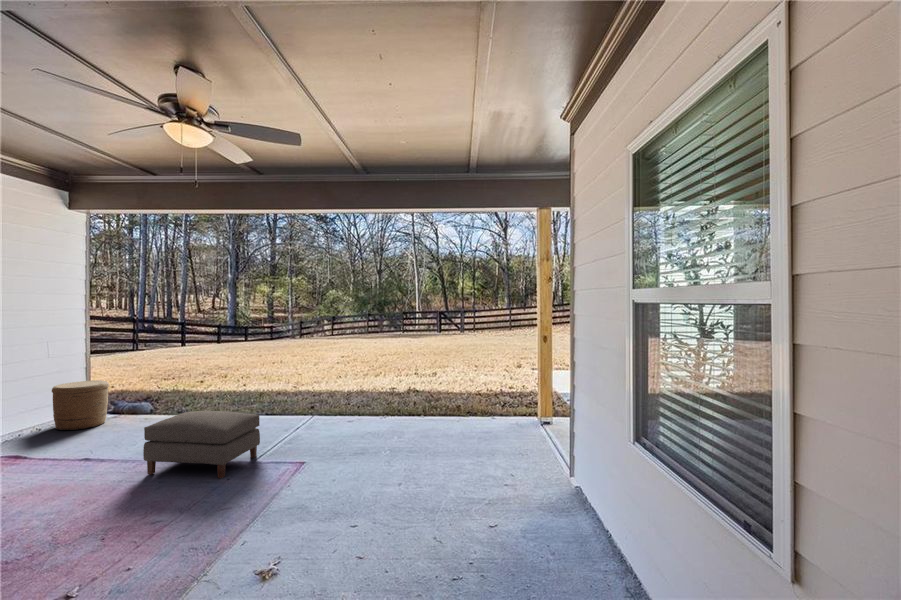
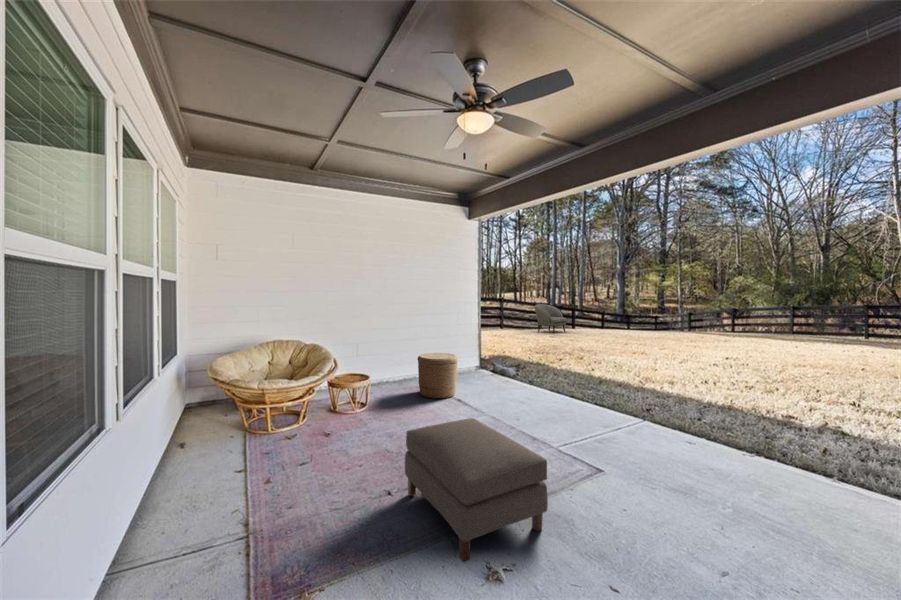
armchair: none [137,320,179,354] -> present [535,304,567,333]

